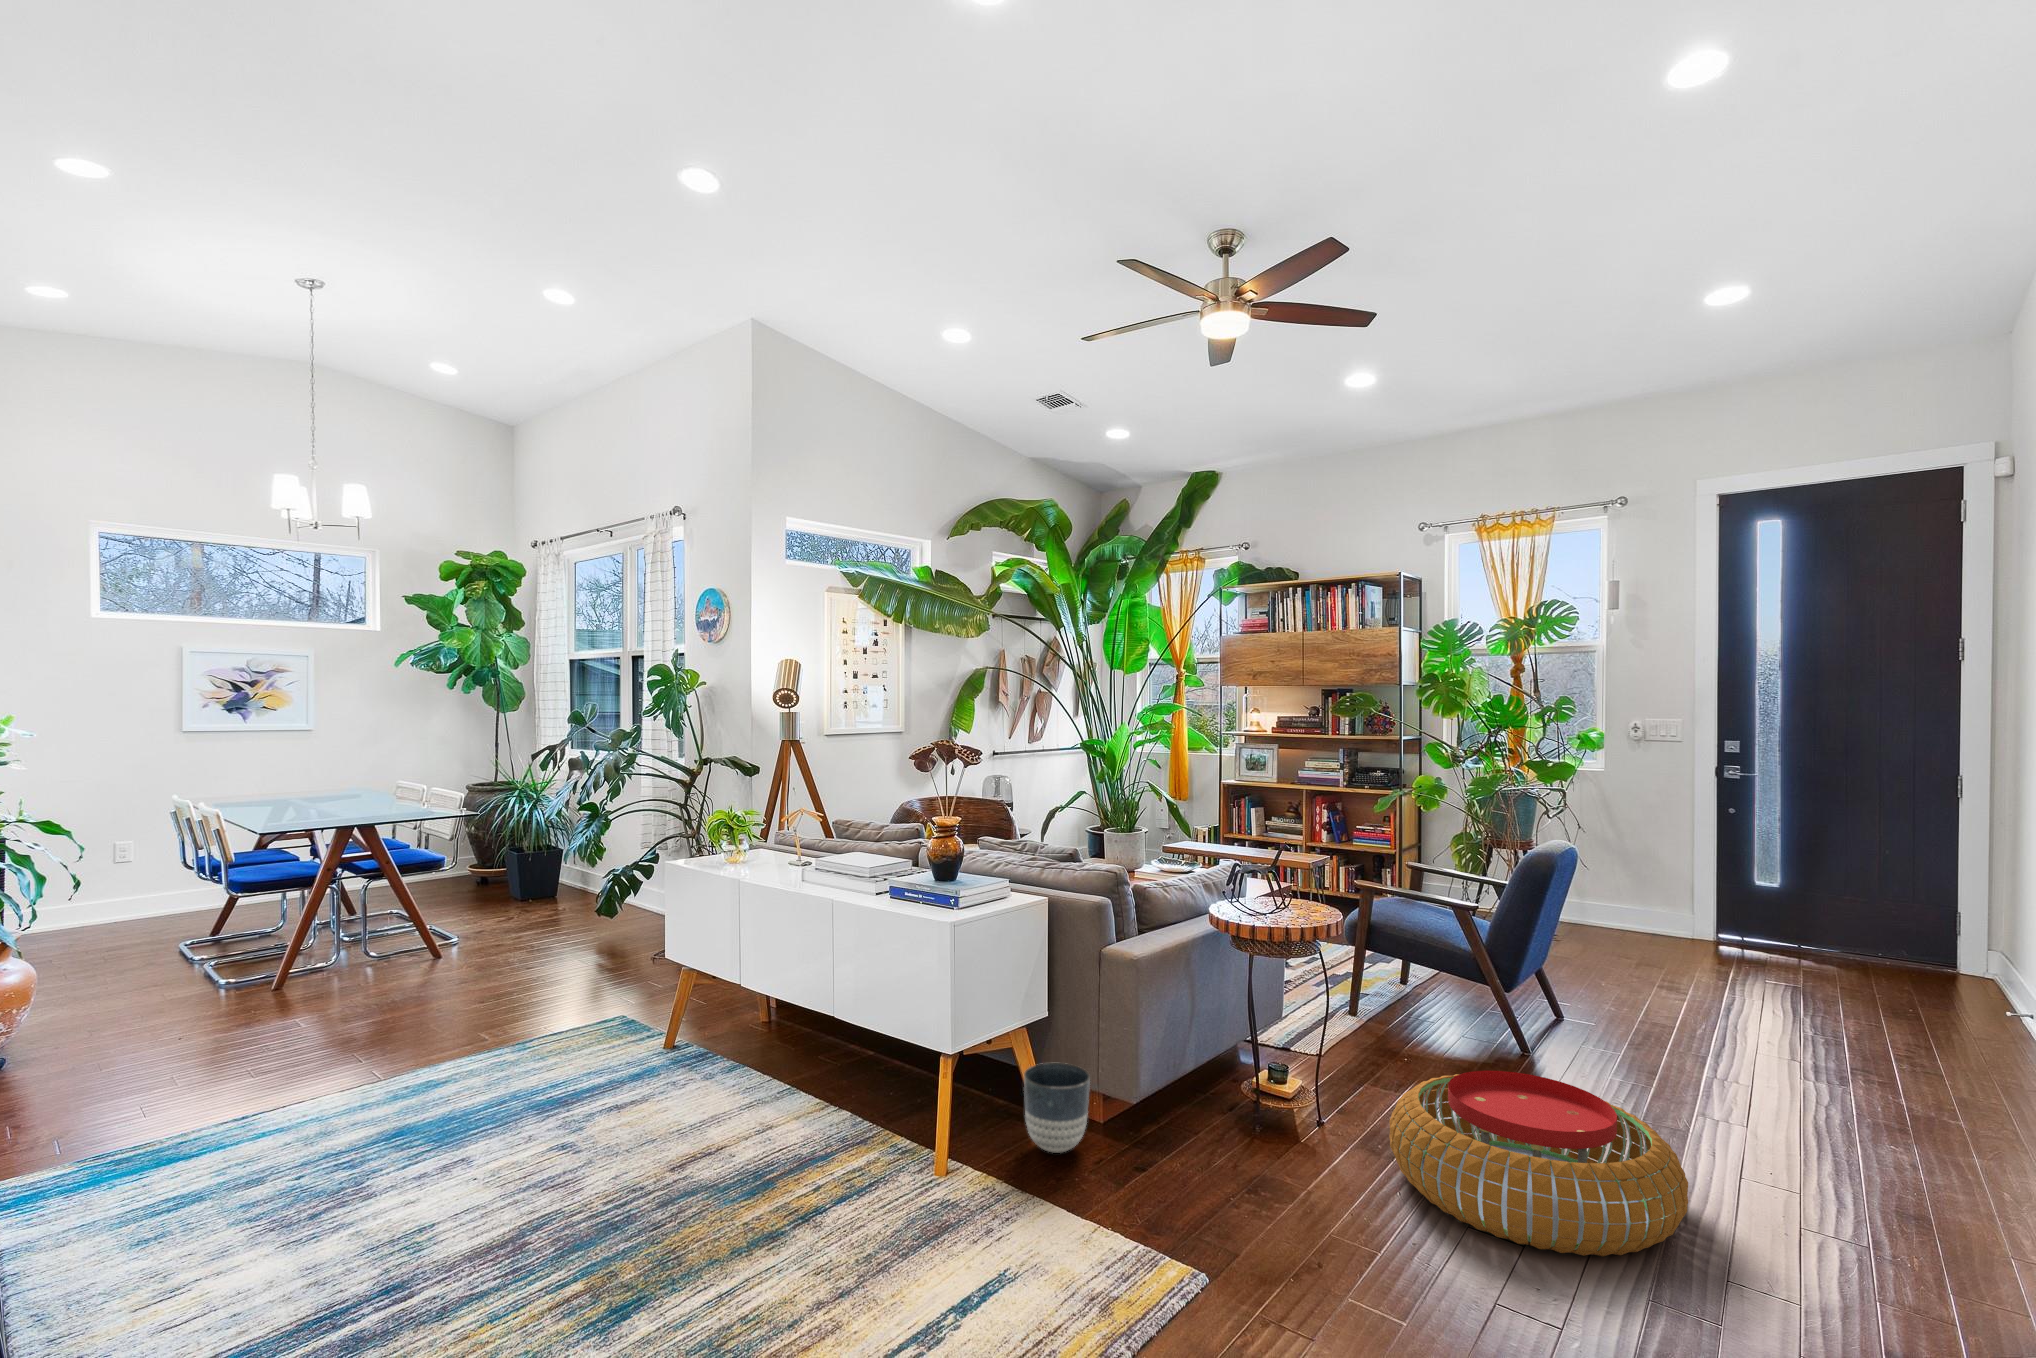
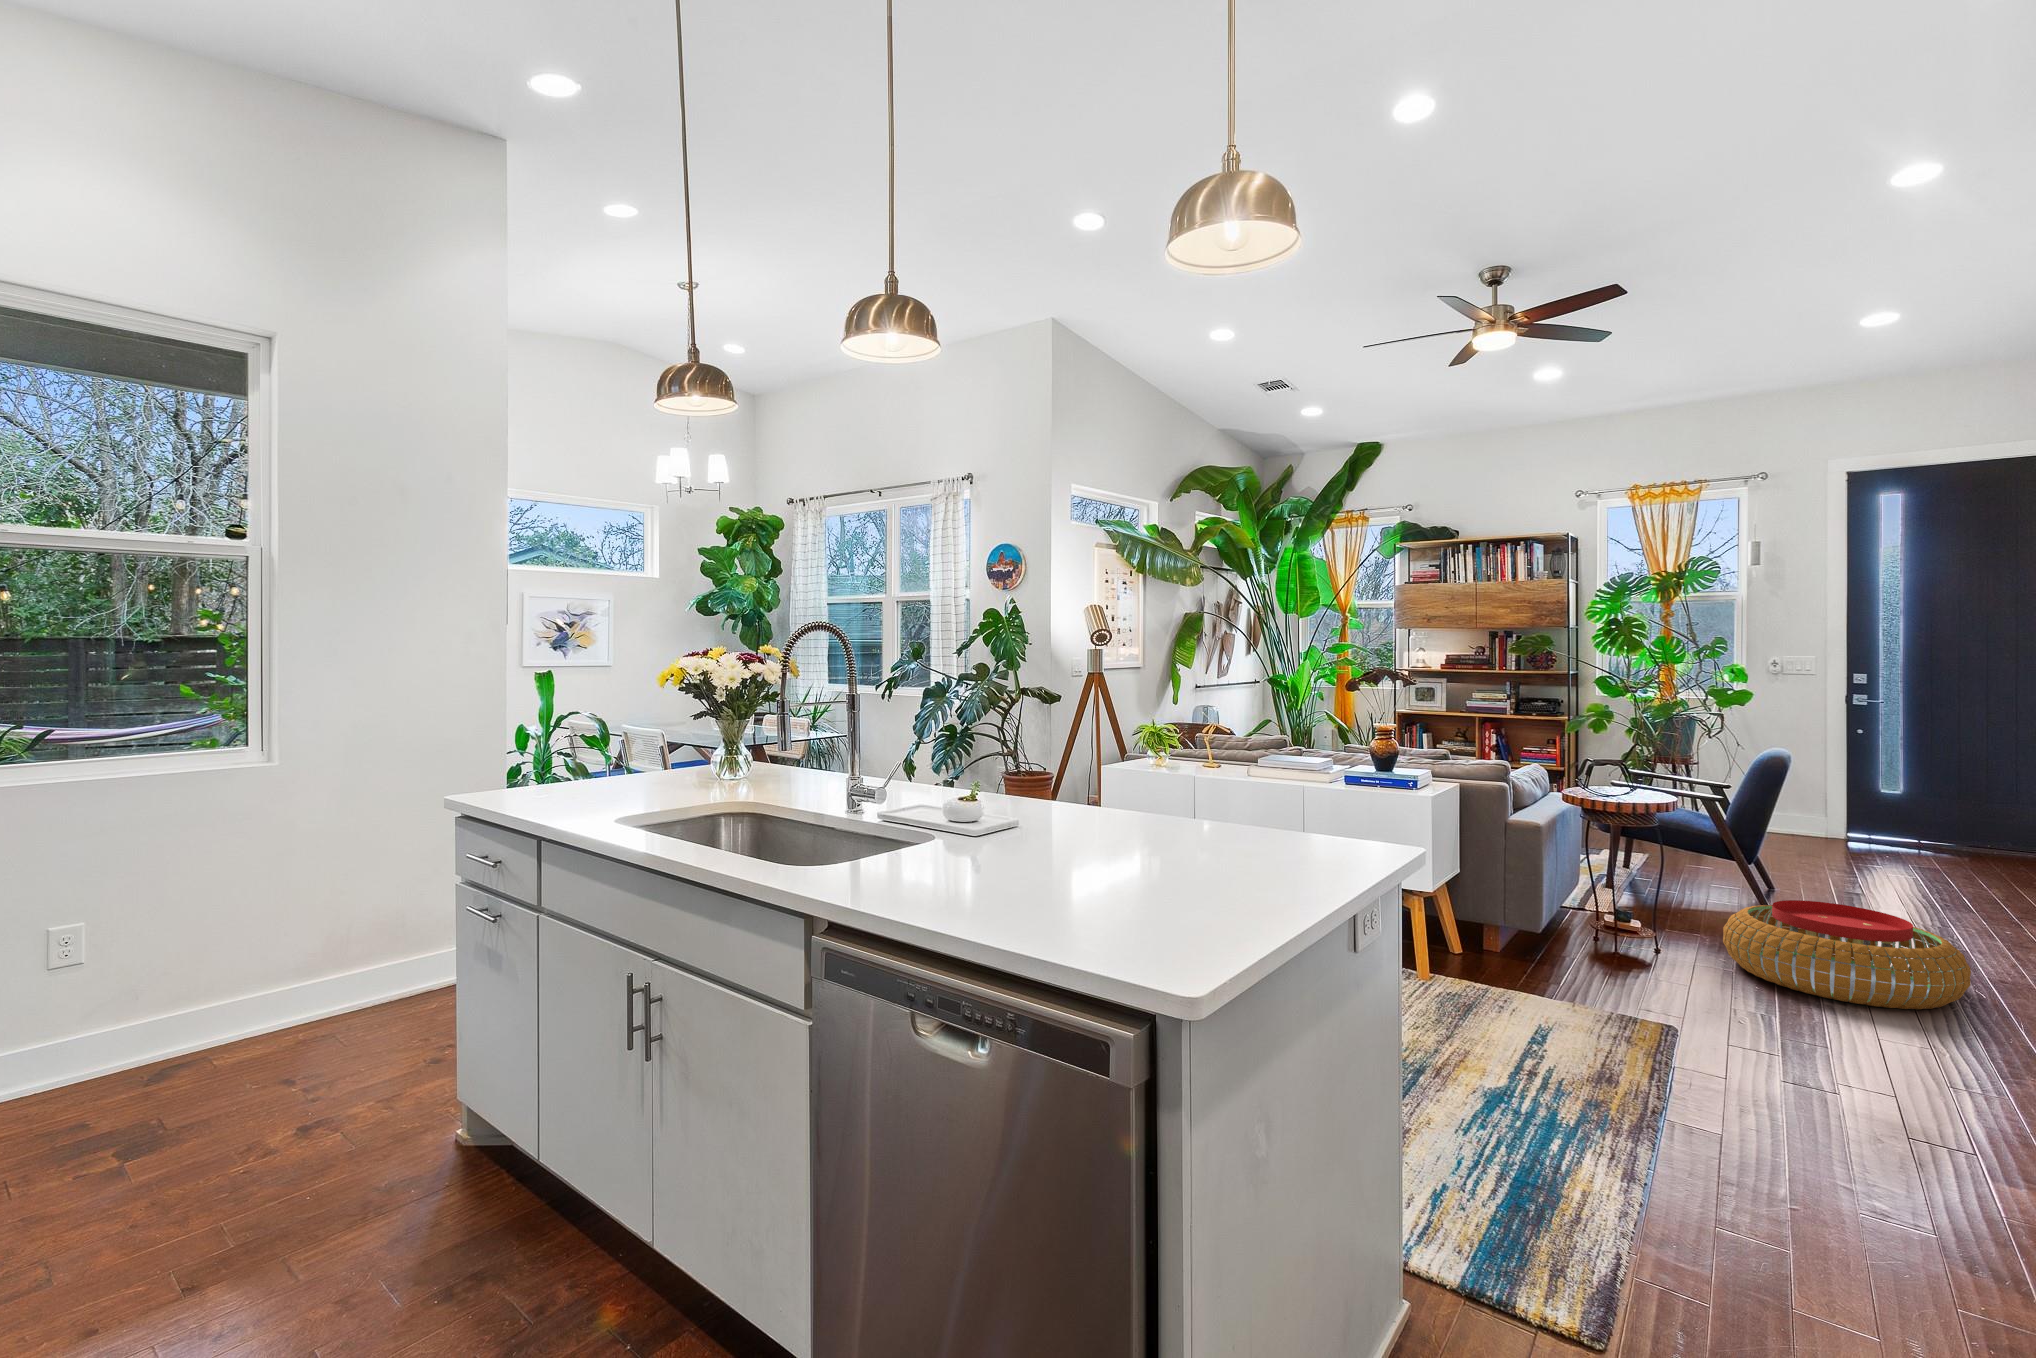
planter: present [1024,1063,1090,1153] -> none [1452,901,1505,962]

